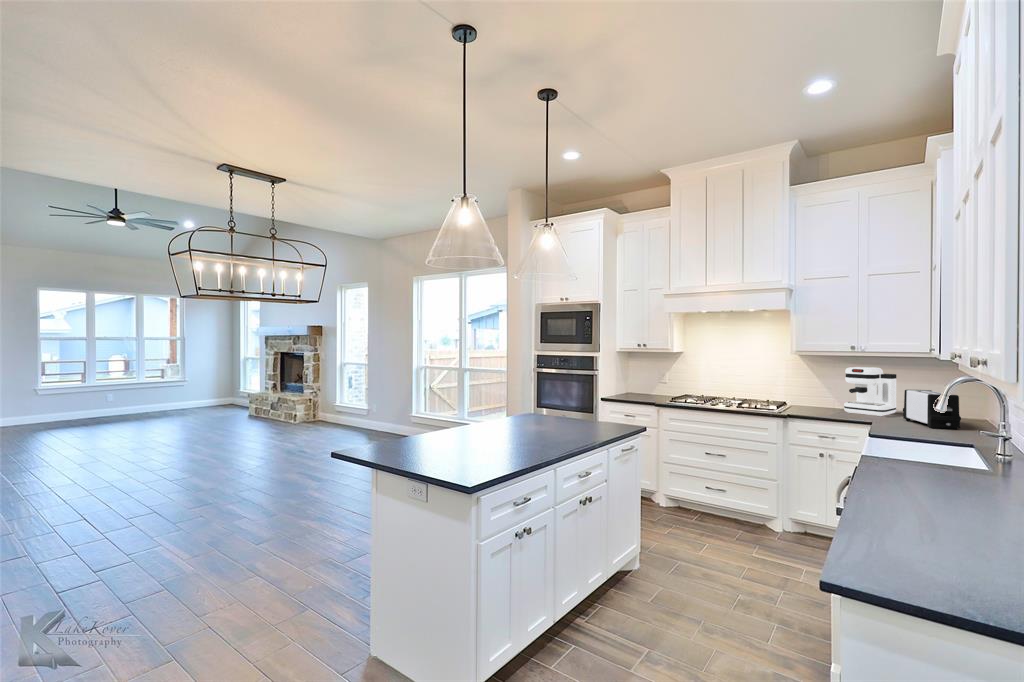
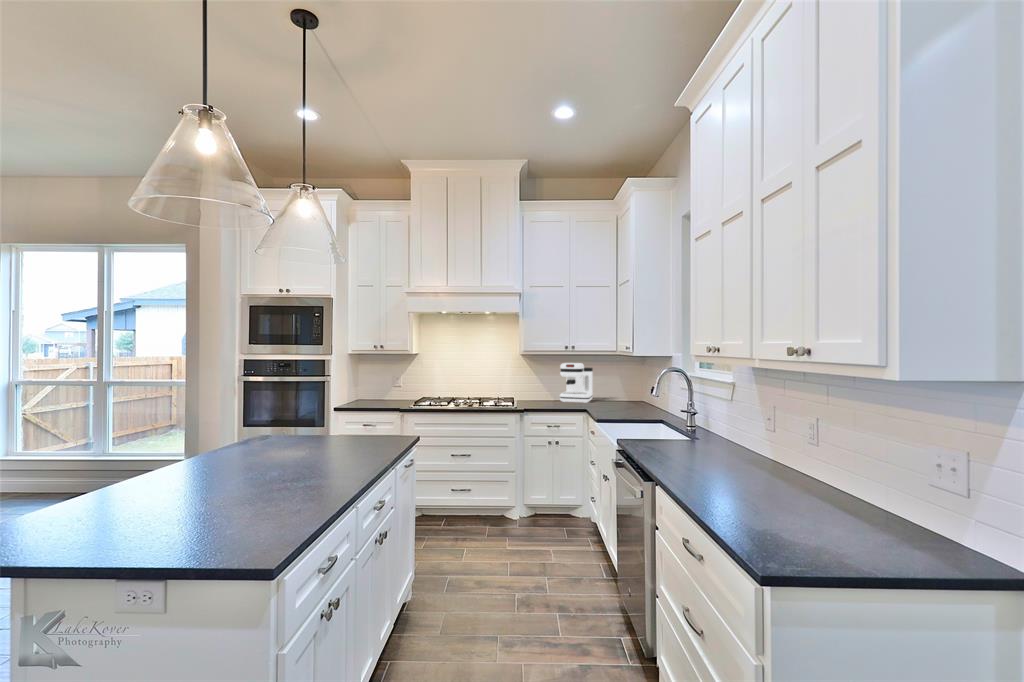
toaster: present [903,390,961,429] -> none [602,379,643,409]

